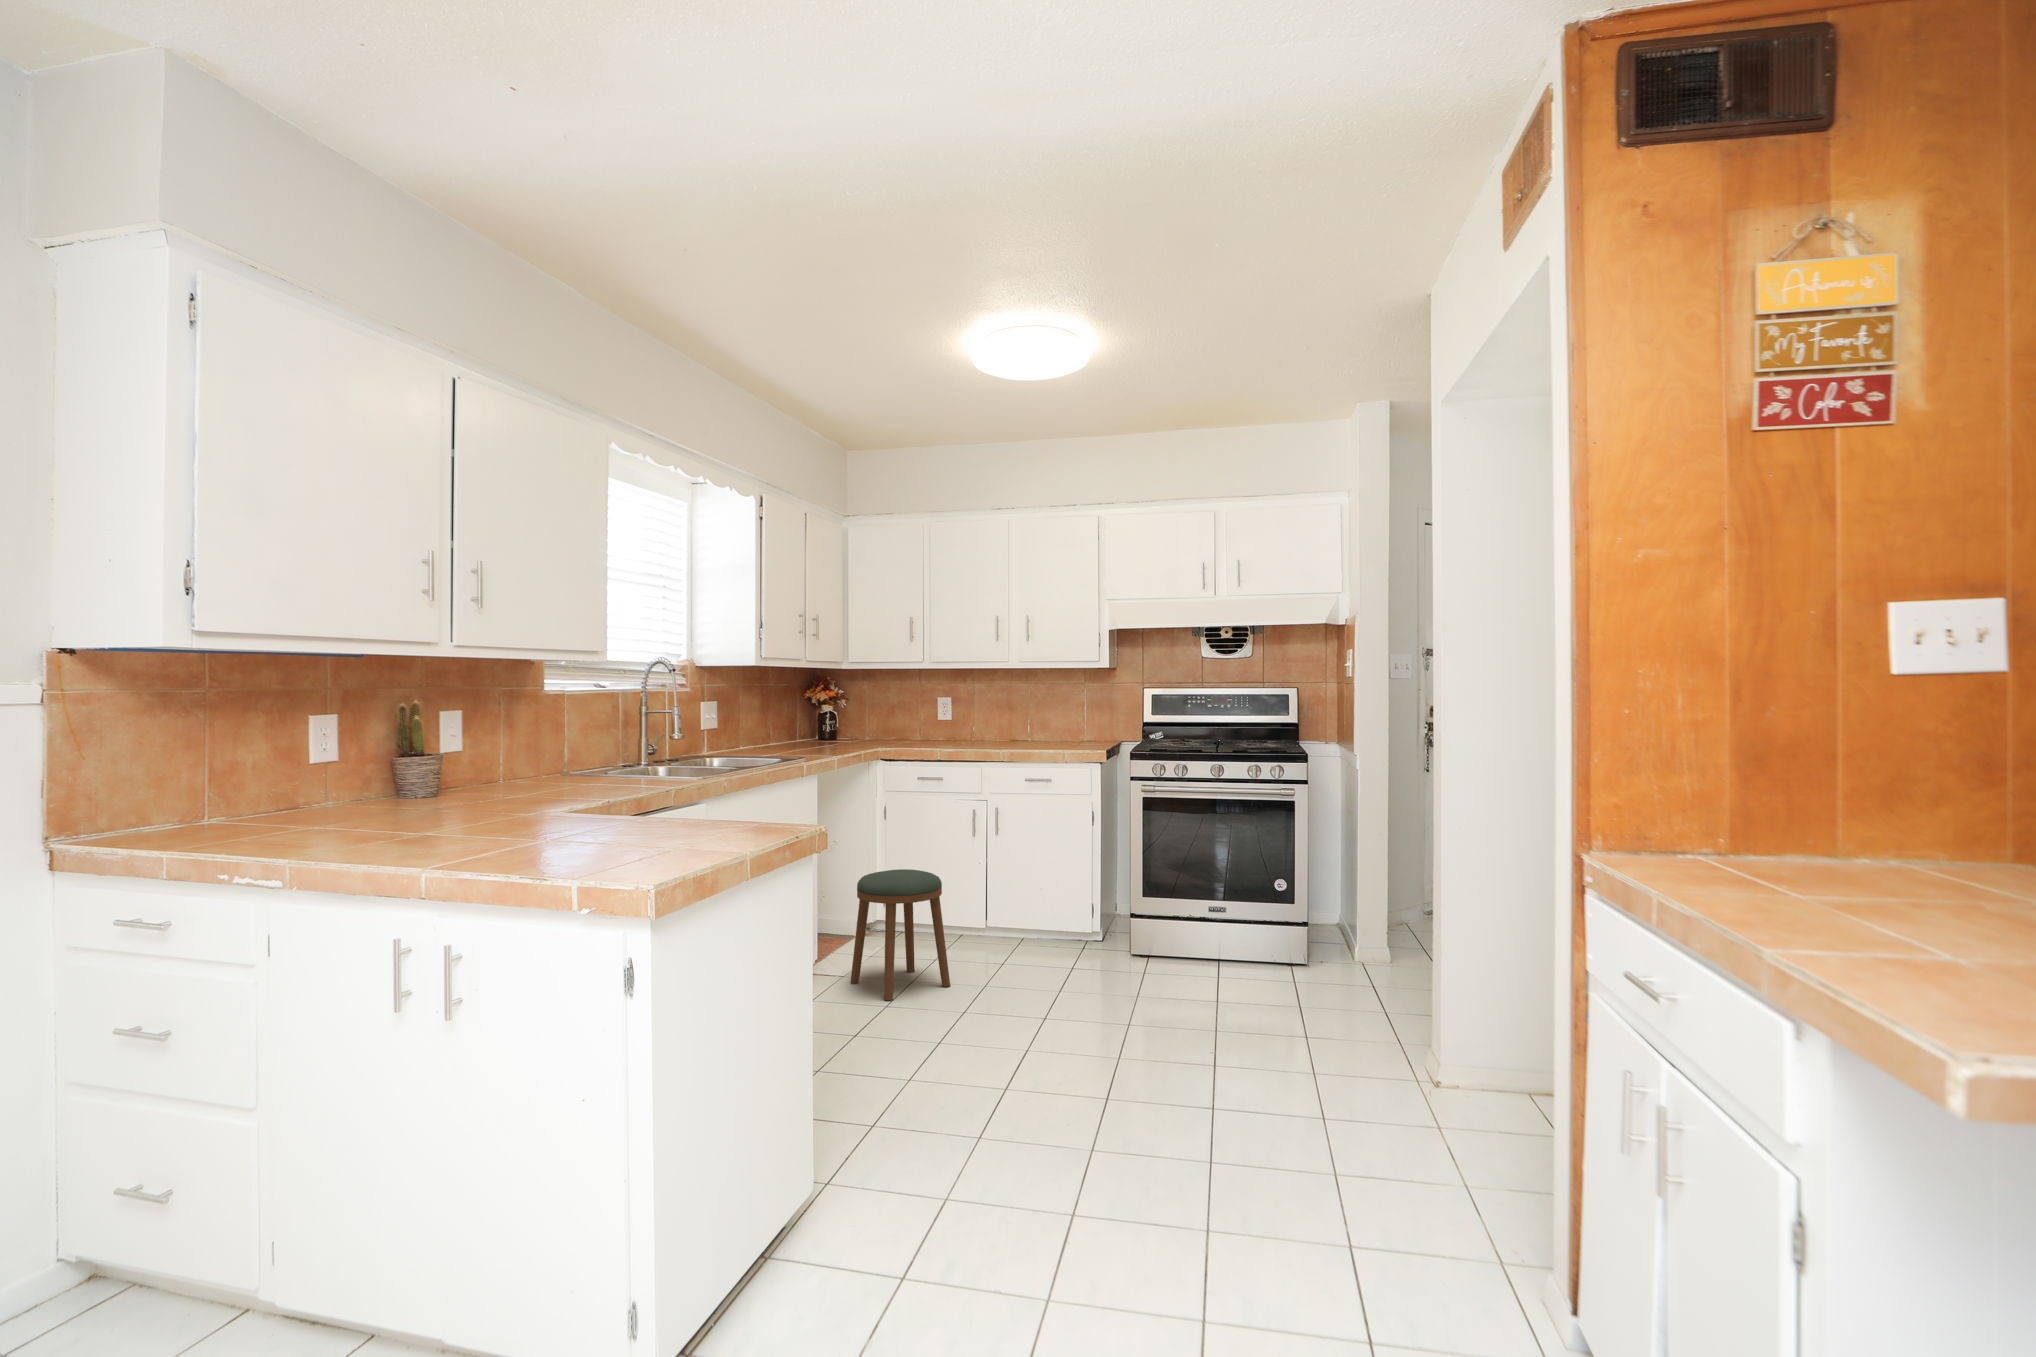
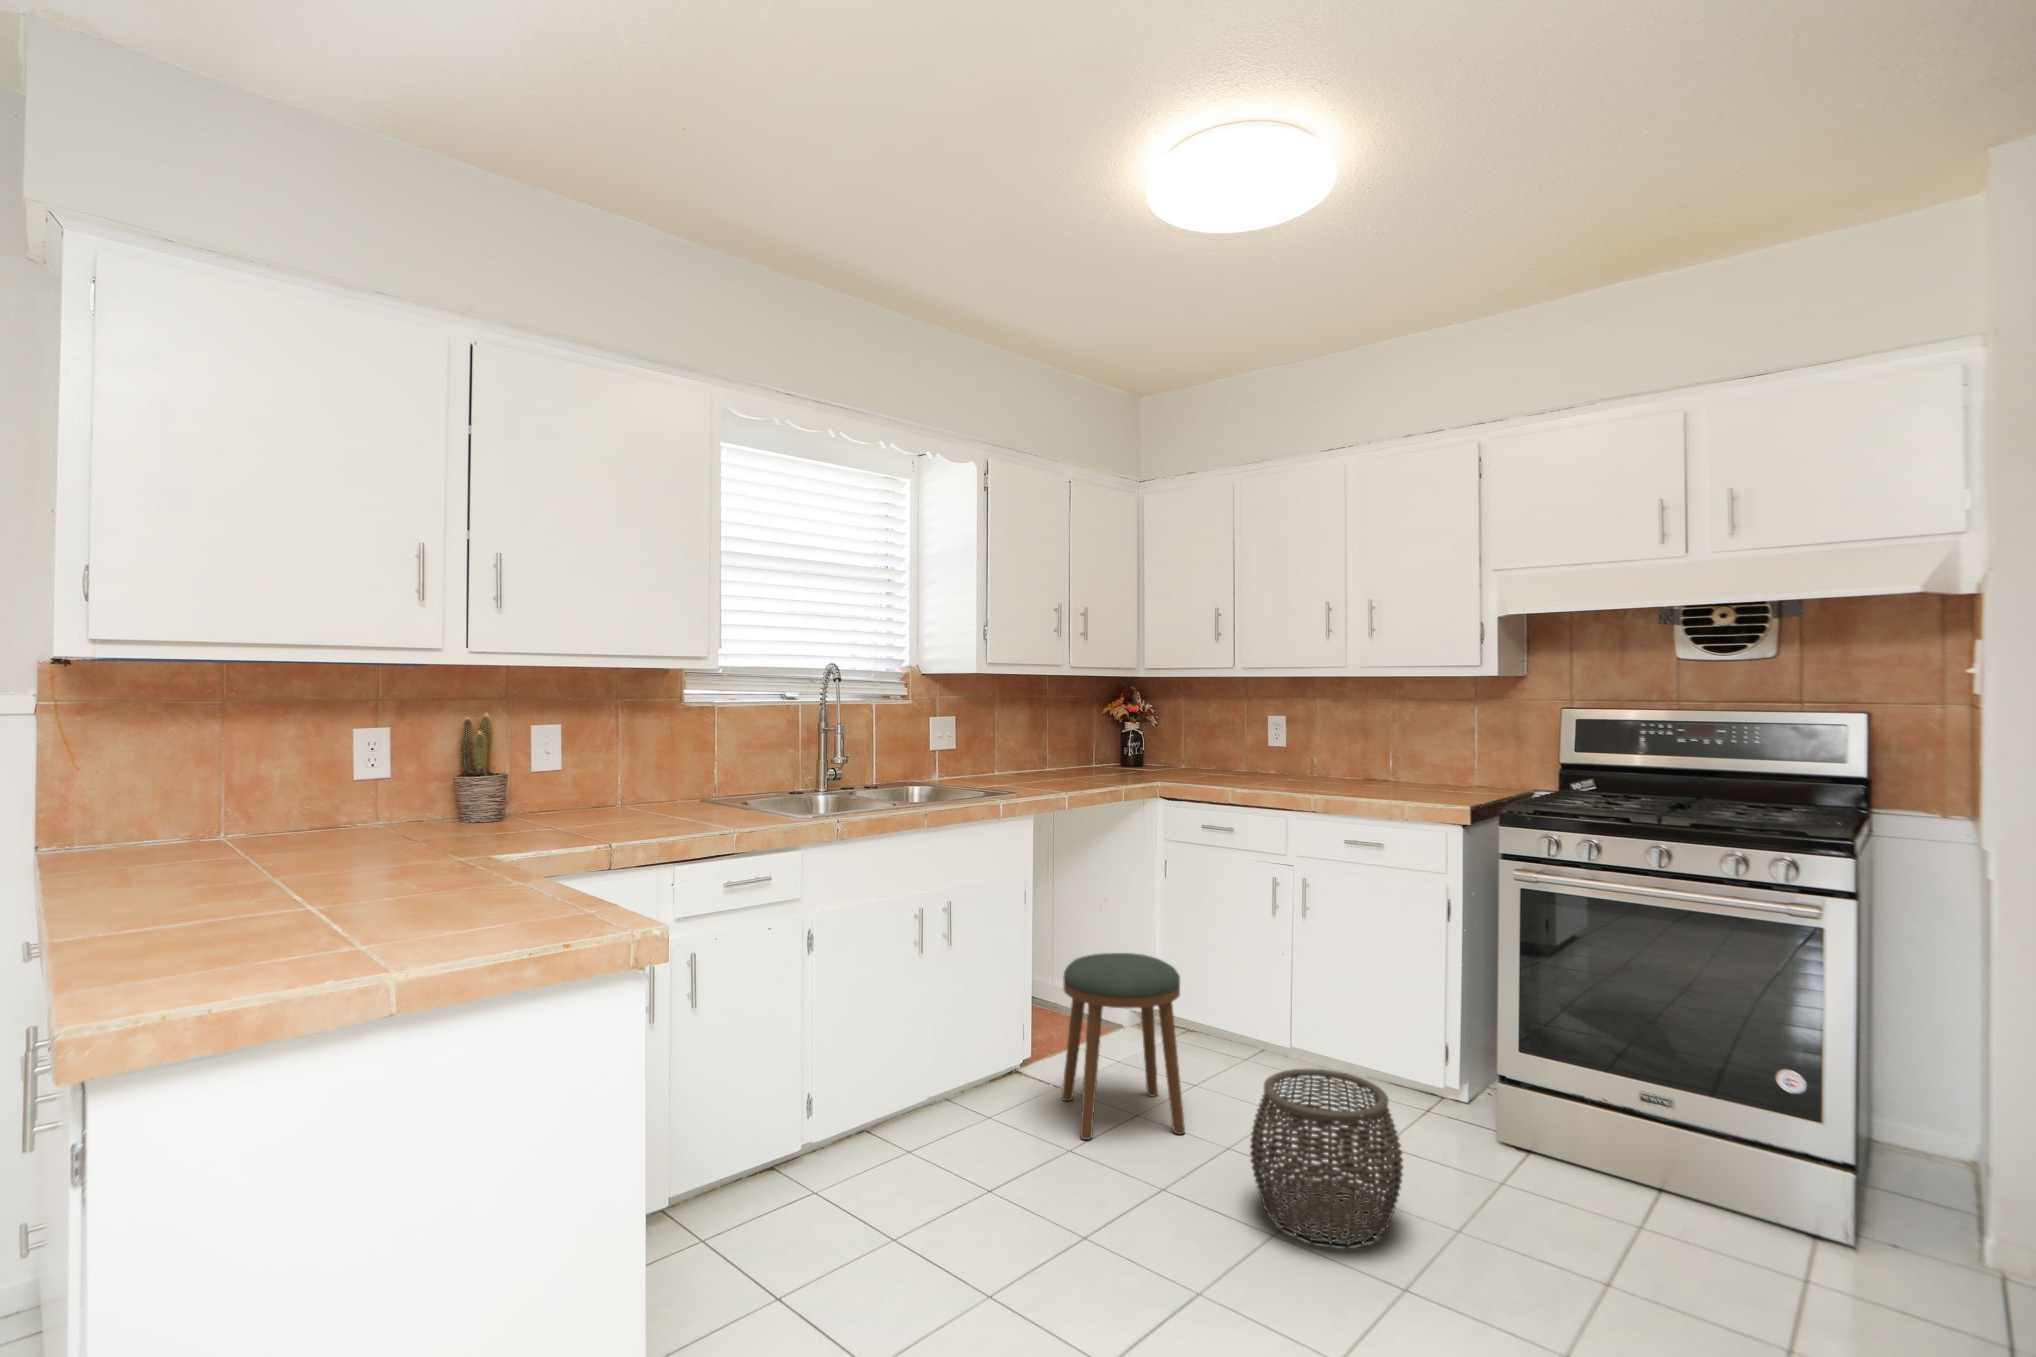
woven basket: none [1017,918,1109,1017] -> present [1250,1069,1403,1245]

